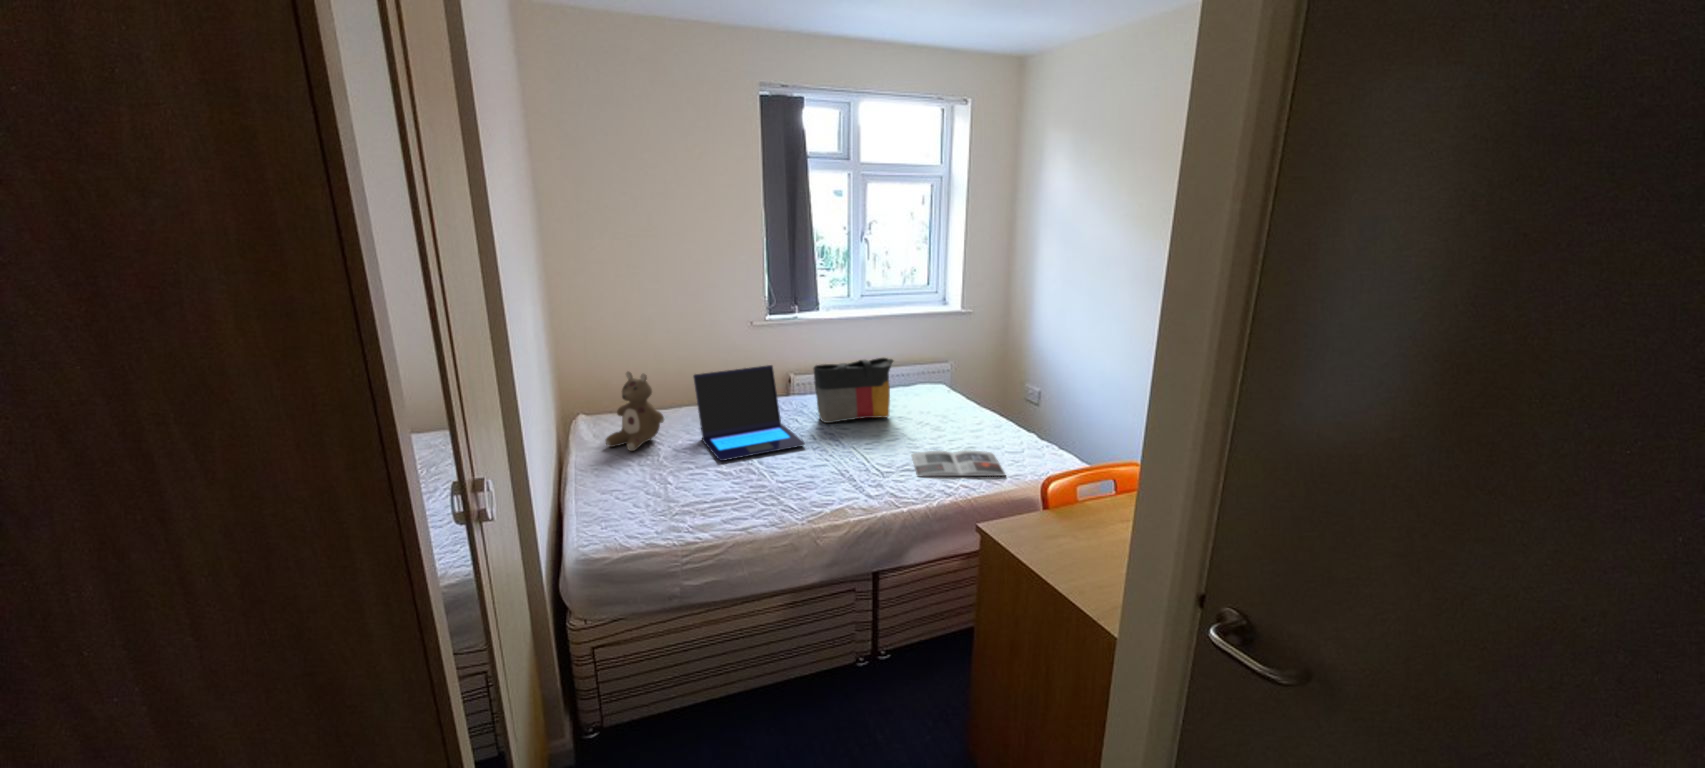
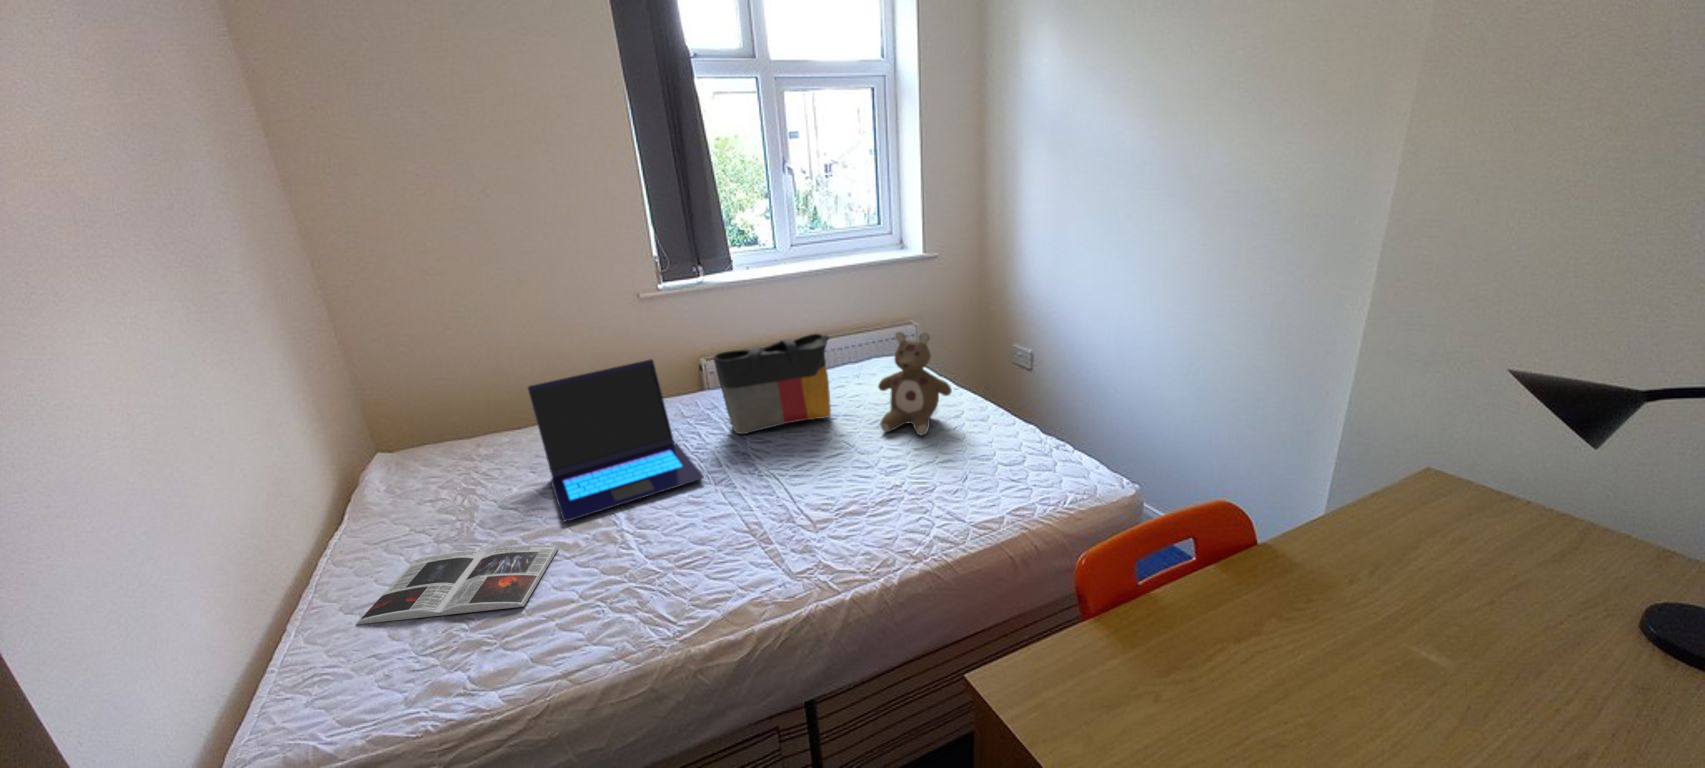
stuffed bear: present [605,372,664,451] -> present [878,332,952,435]
magazine: present [912,450,1005,476] -> present [356,545,559,625]

